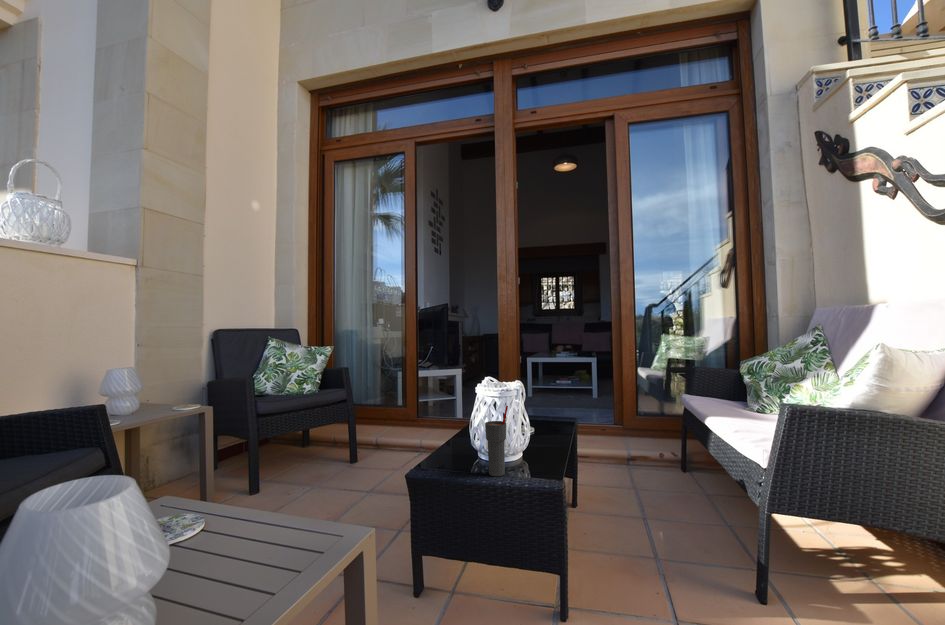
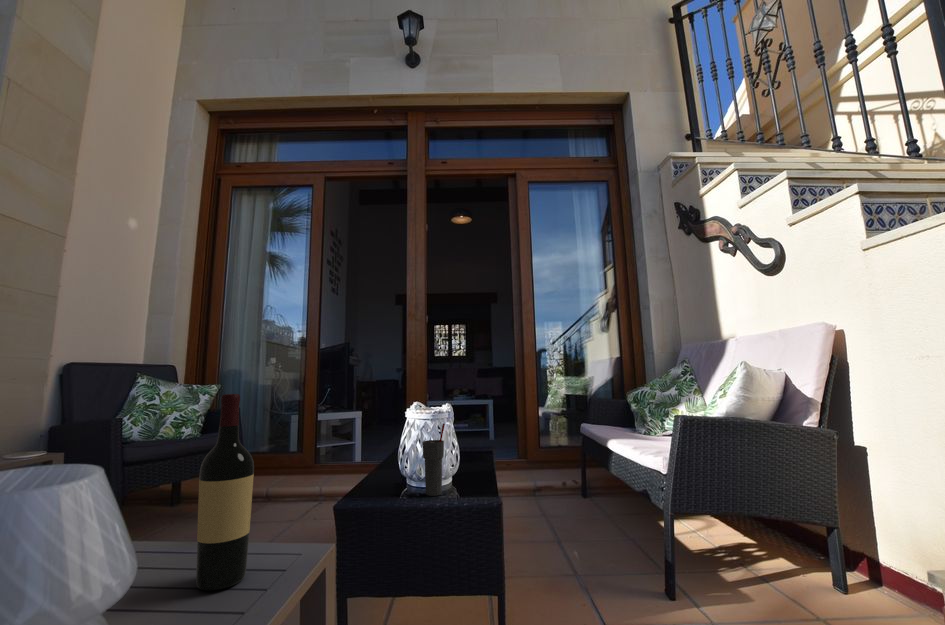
wine bottle: none [249,396,297,571] -> present [196,394,254,590]

